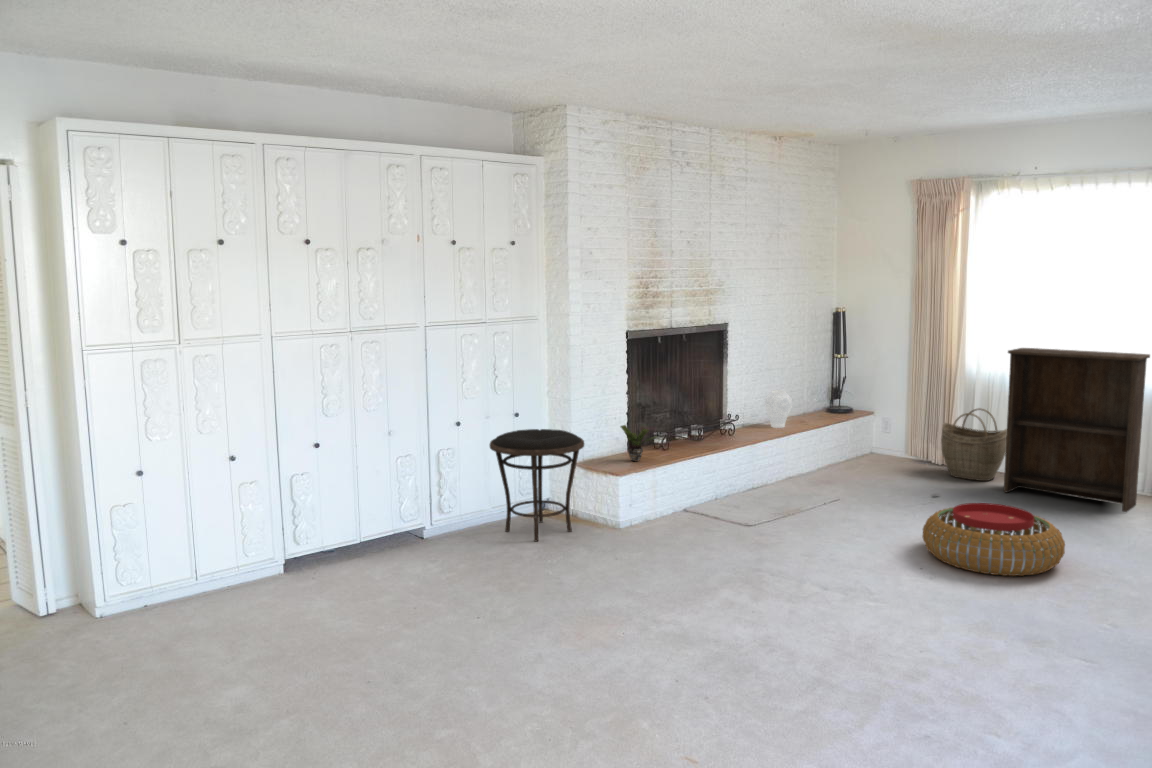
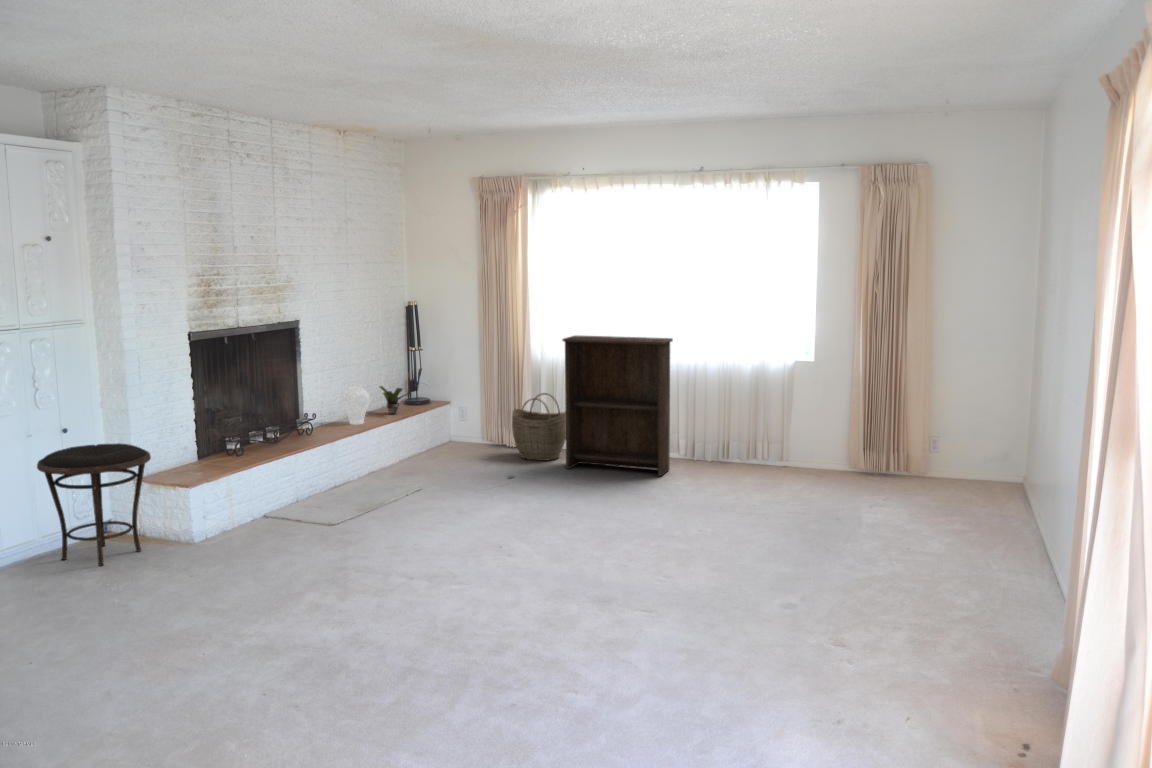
potted plant: present [621,425,657,461] -> present [380,386,409,414]
pouf: present [922,503,1065,576] -> none [492,479,607,540]

